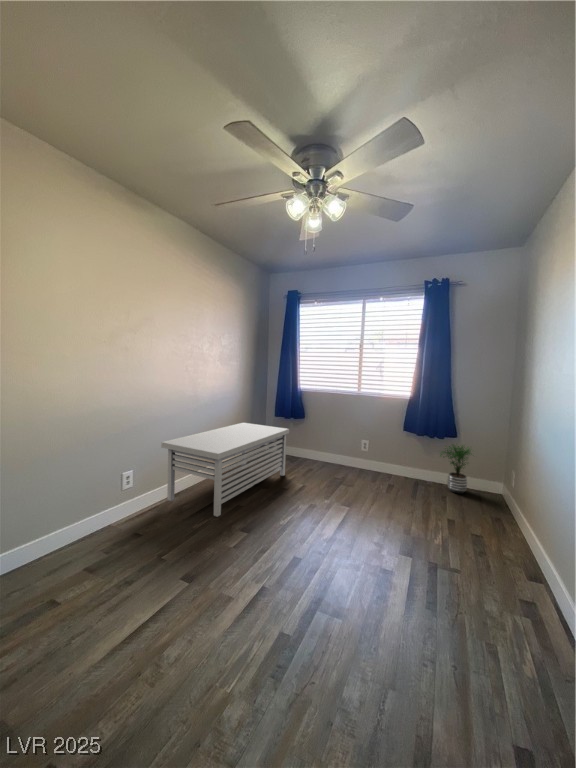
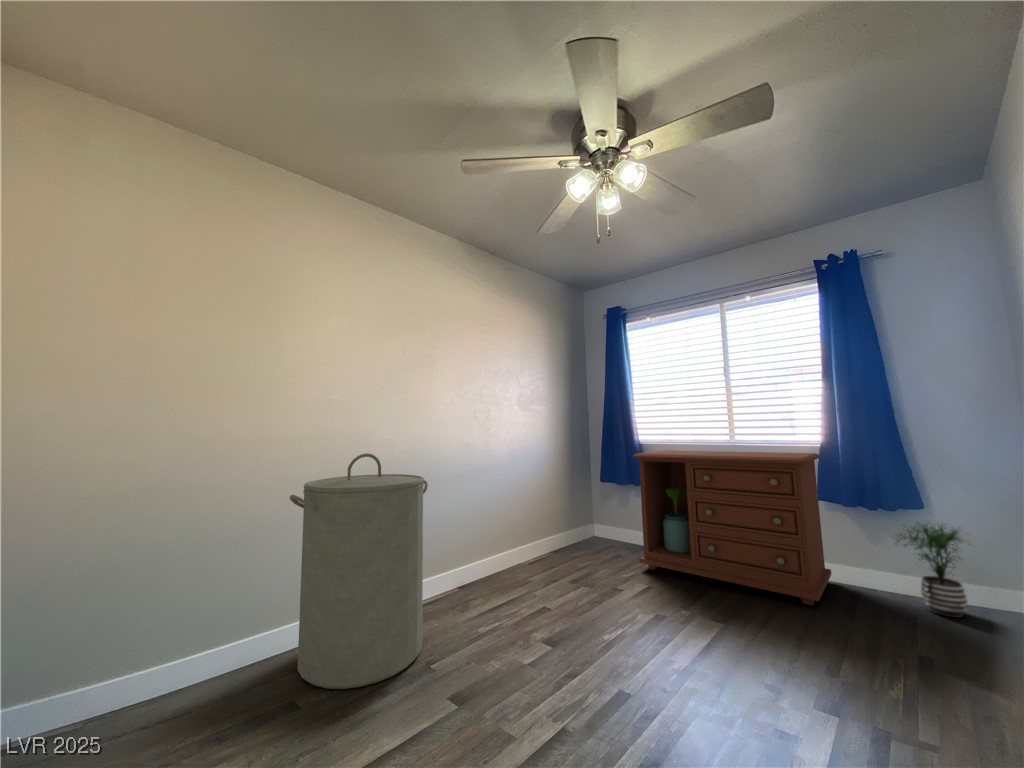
dresser: none [298,396,409,492] -> present [632,450,831,605]
laundry hamper: none [33,404,155,587] -> present [290,453,428,689]
storage bench: present [161,423,289,517] -> none [444,491,622,619]

